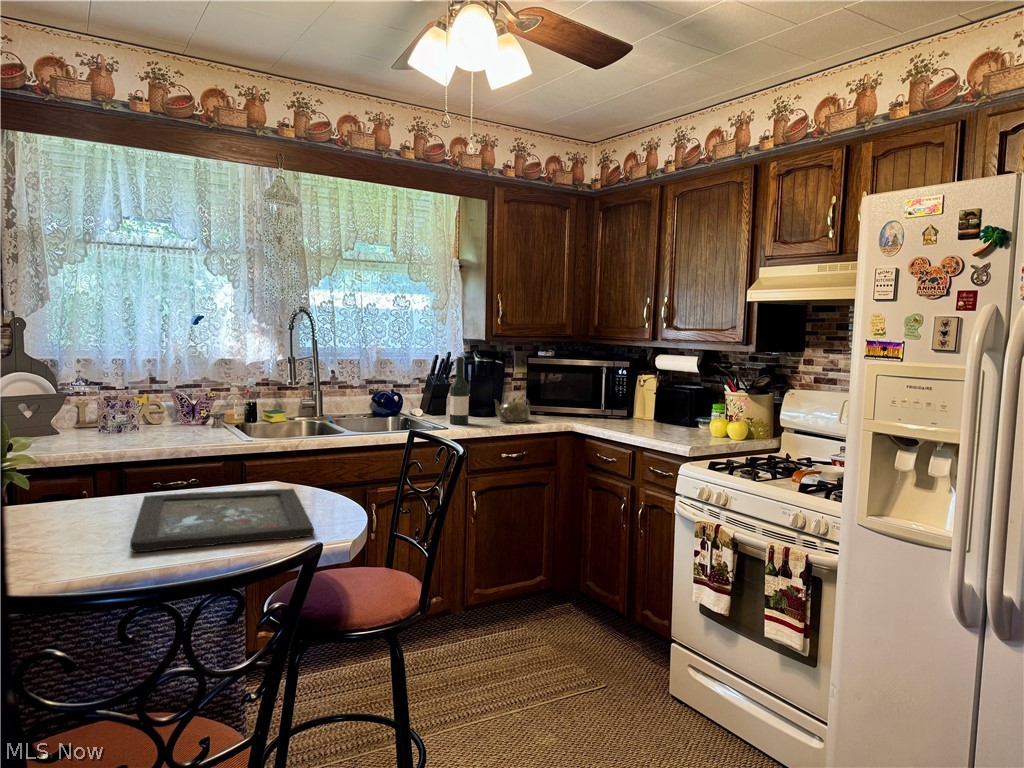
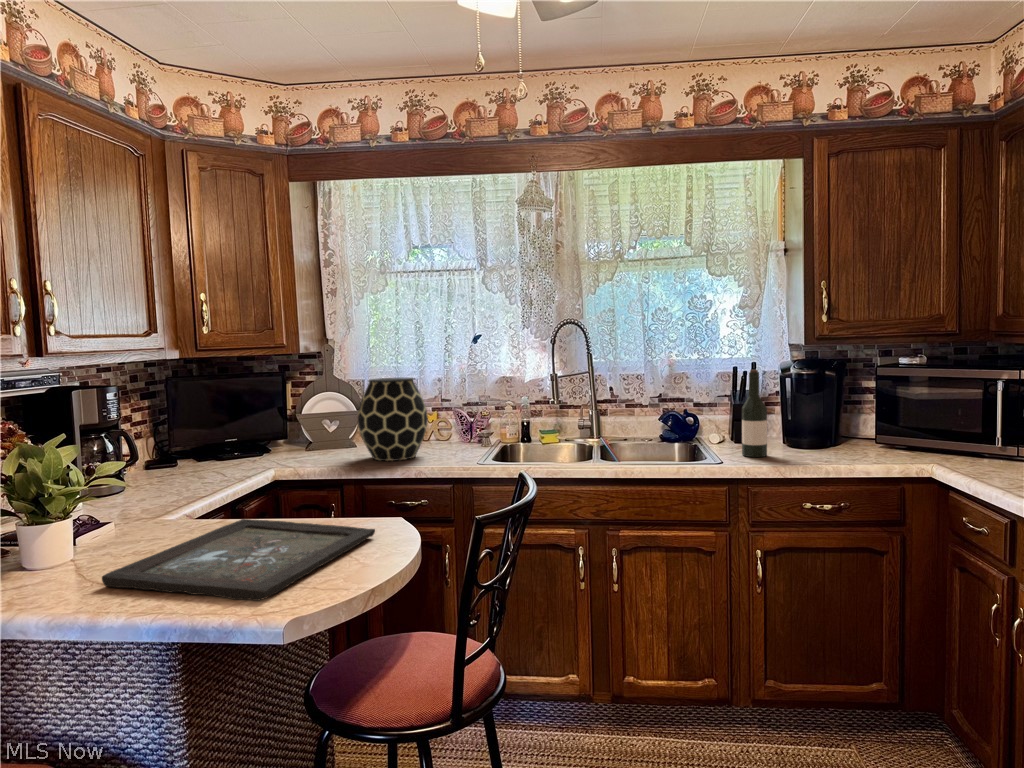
vase: none [86,359,168,447] -> present [358,378,428,461]
teapot: present [494,398,530,423] -> none [801,425,869,459]

